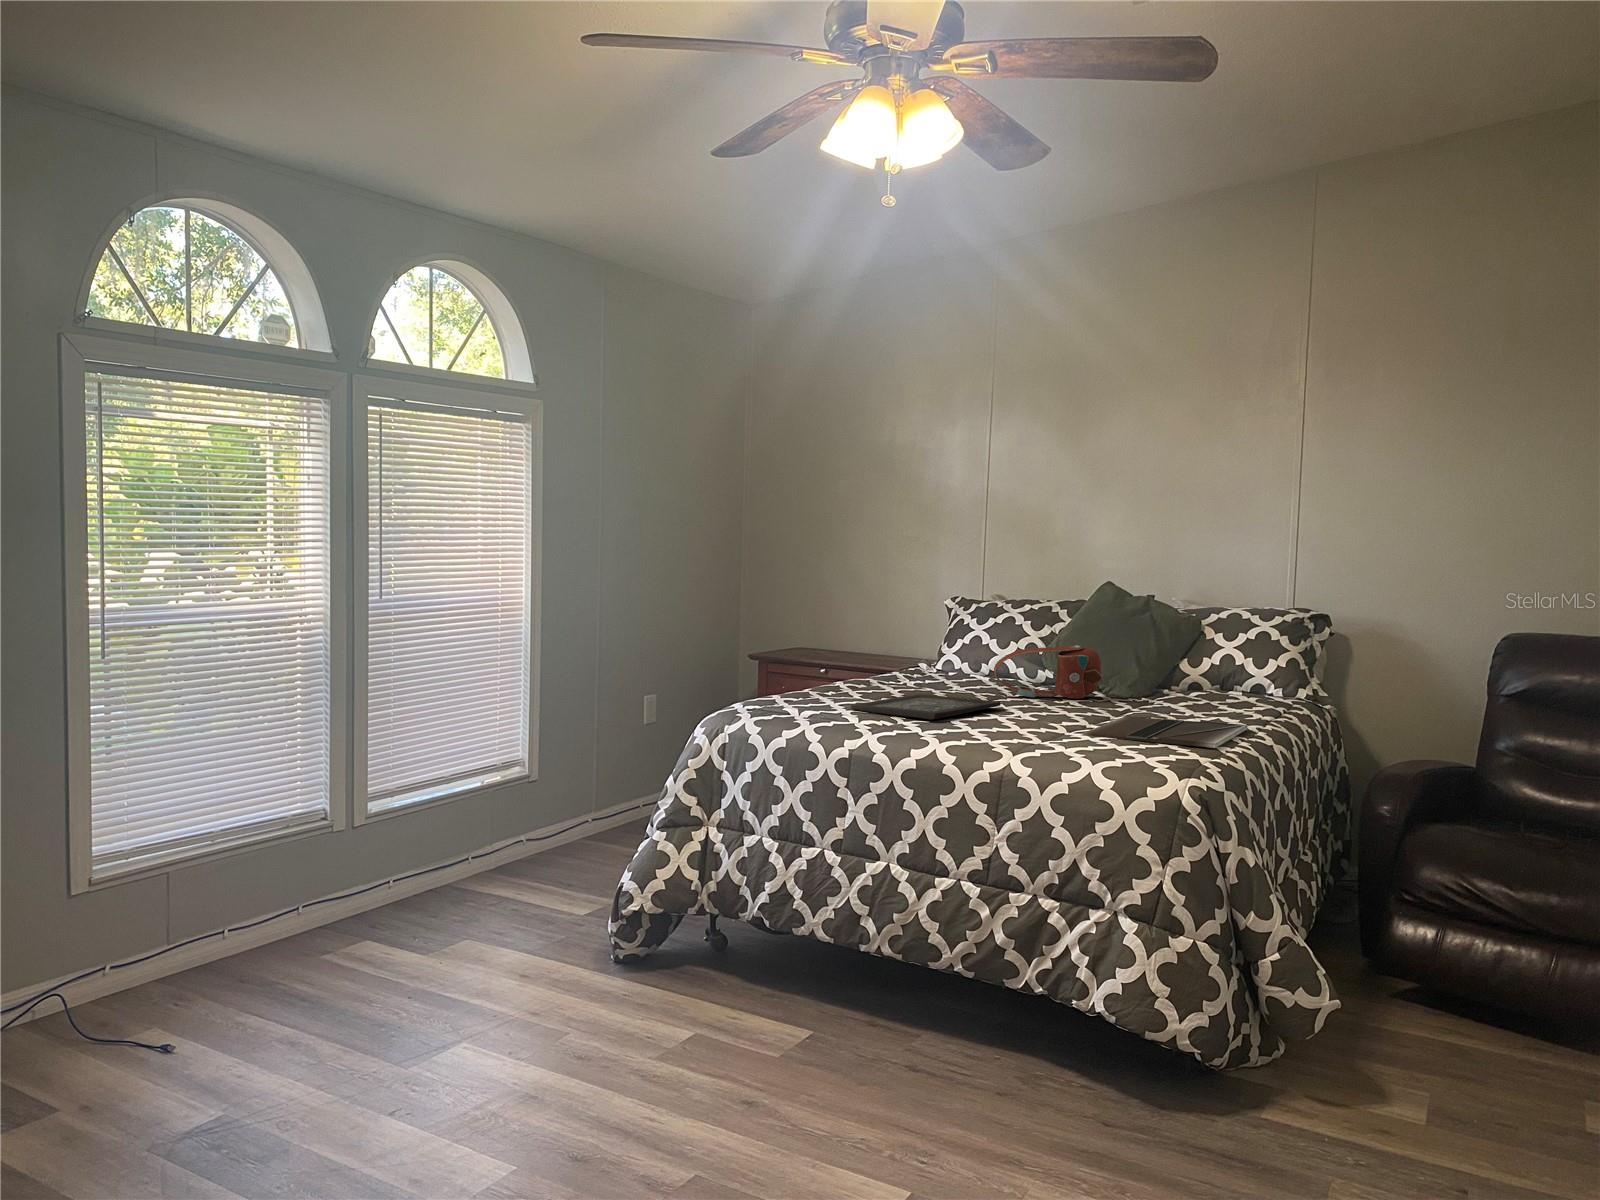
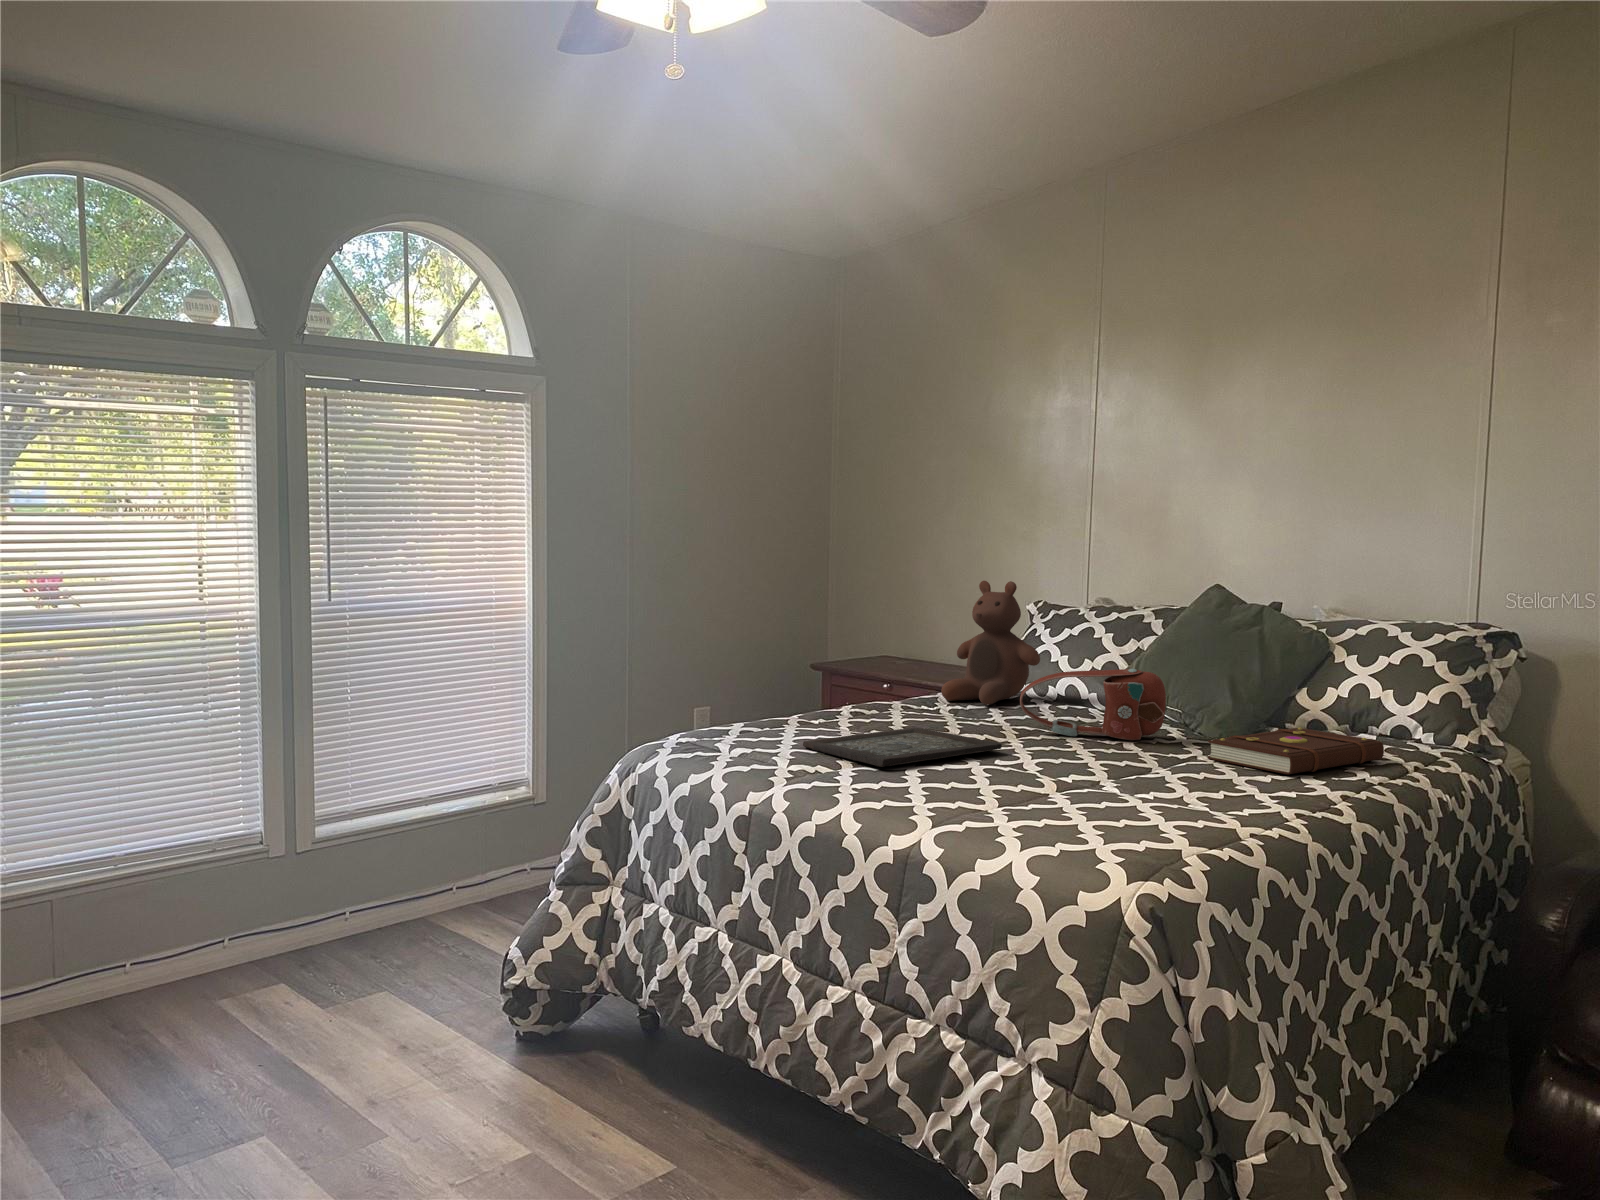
stuffed bear: none [902,582,978,679] -> present [941,581,1040,705]
book: none [1143,685,1258,715] -> present [1208,727,1384,774]
laptop: present [1083,716,1248,748] -> none [1061,771,1318,832]

